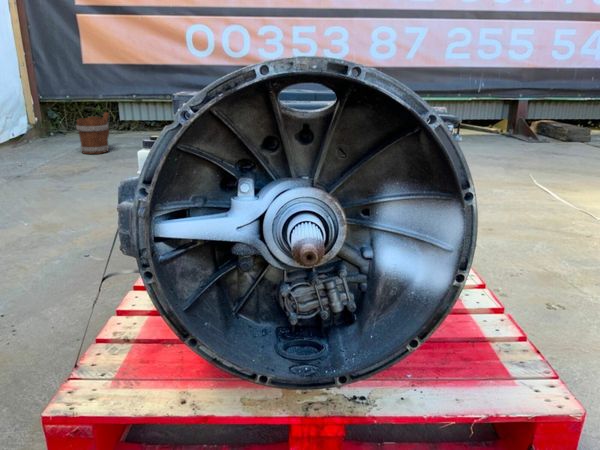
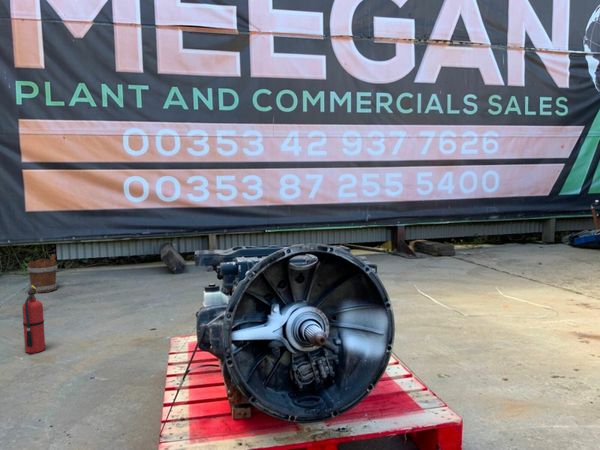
fire extinguisher: none [28,138,59,220] -> present [22,283,45,353]

